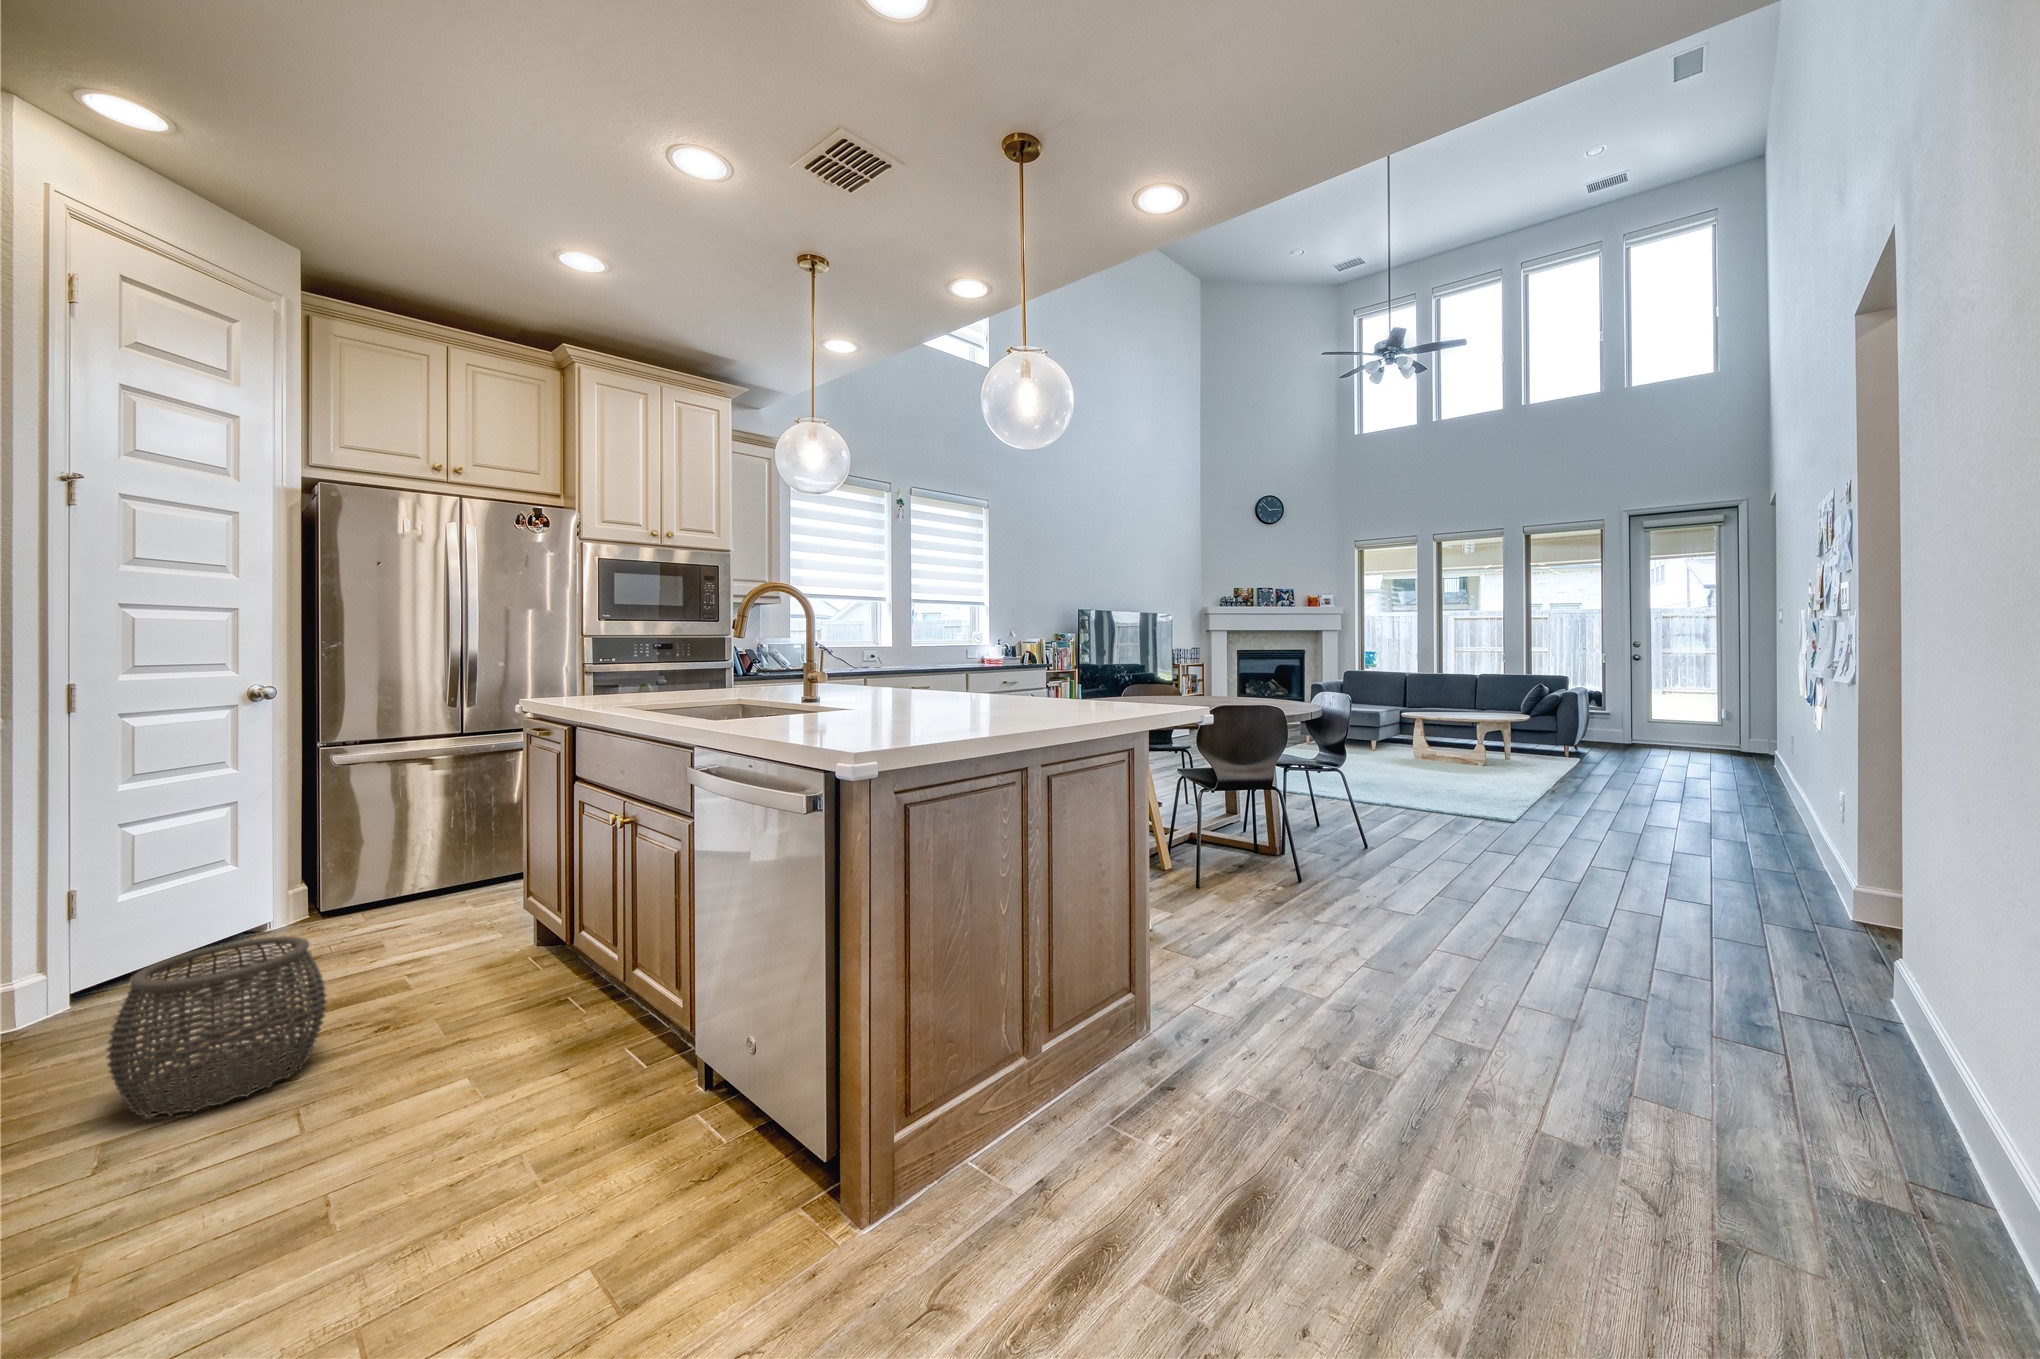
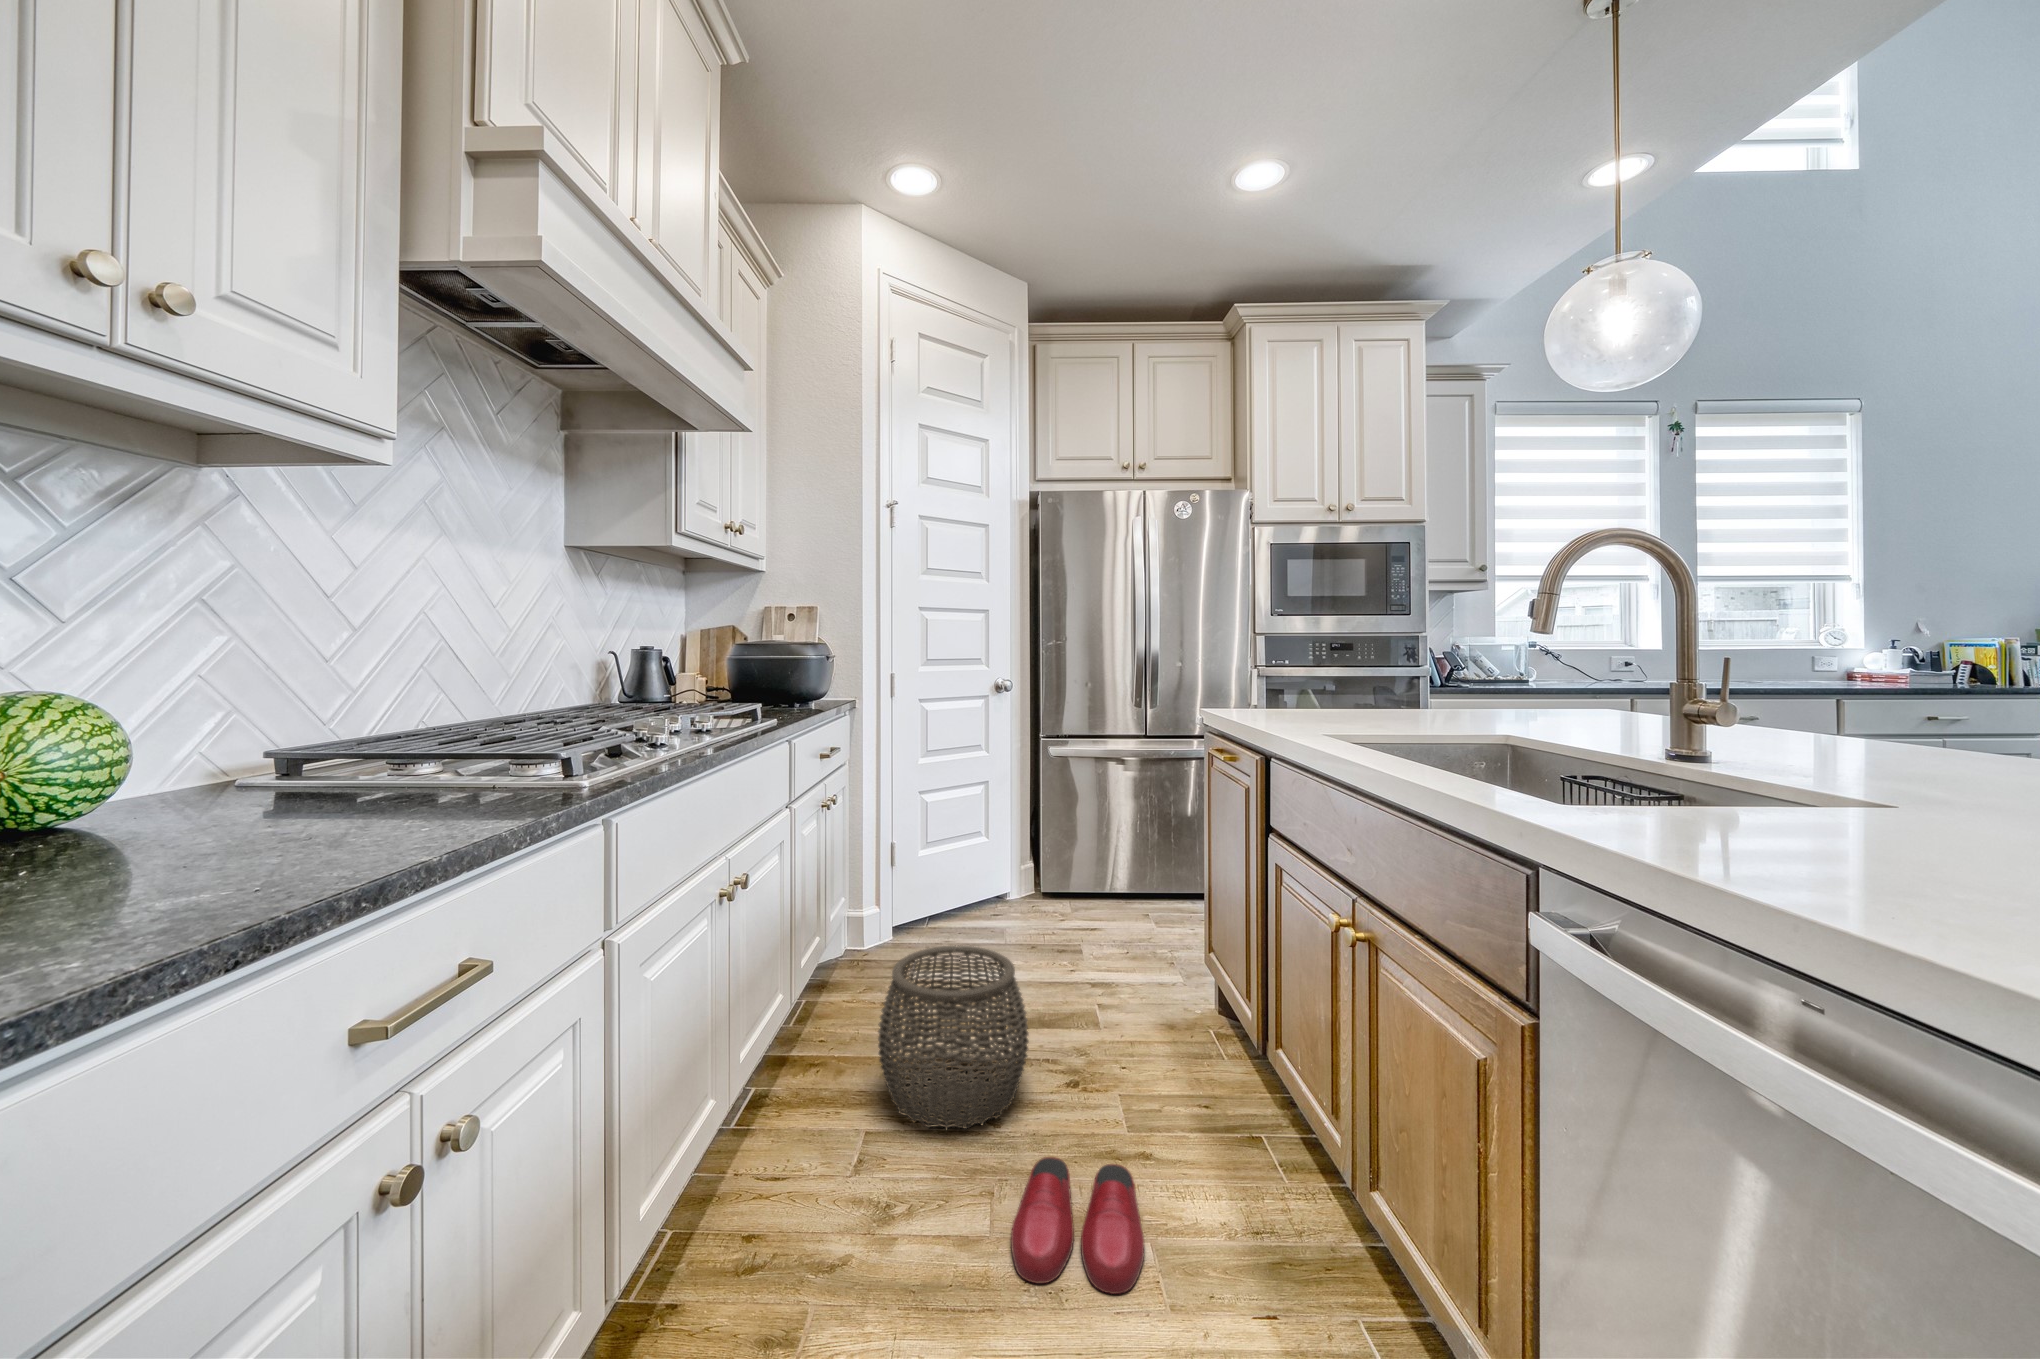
slippers: none [321,1052,460,1145] -> present [1011,1157,1144,1294]

